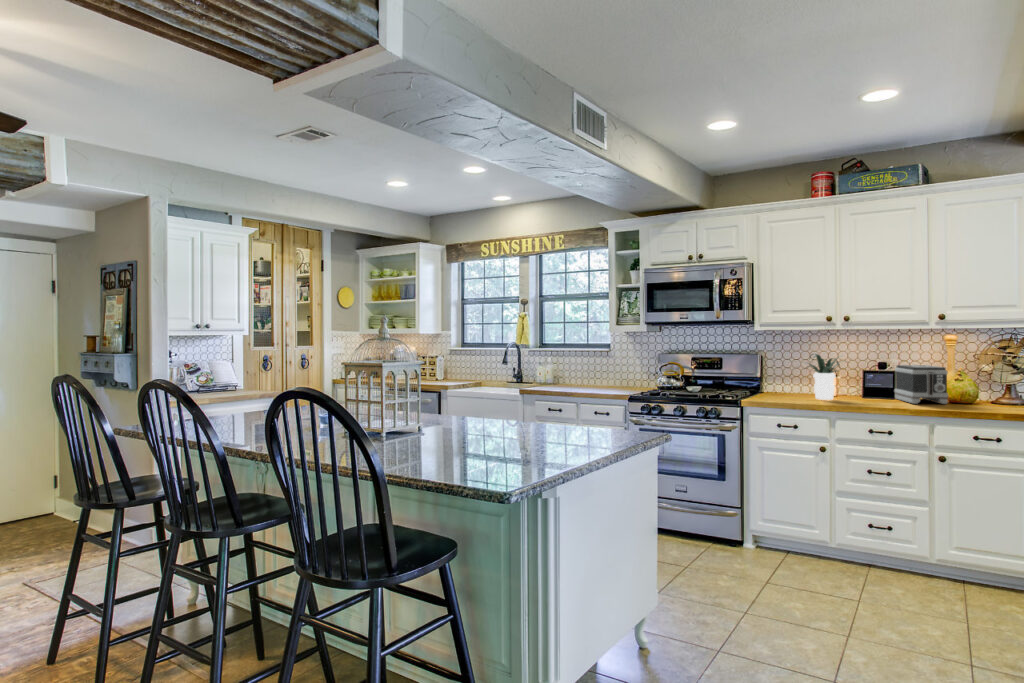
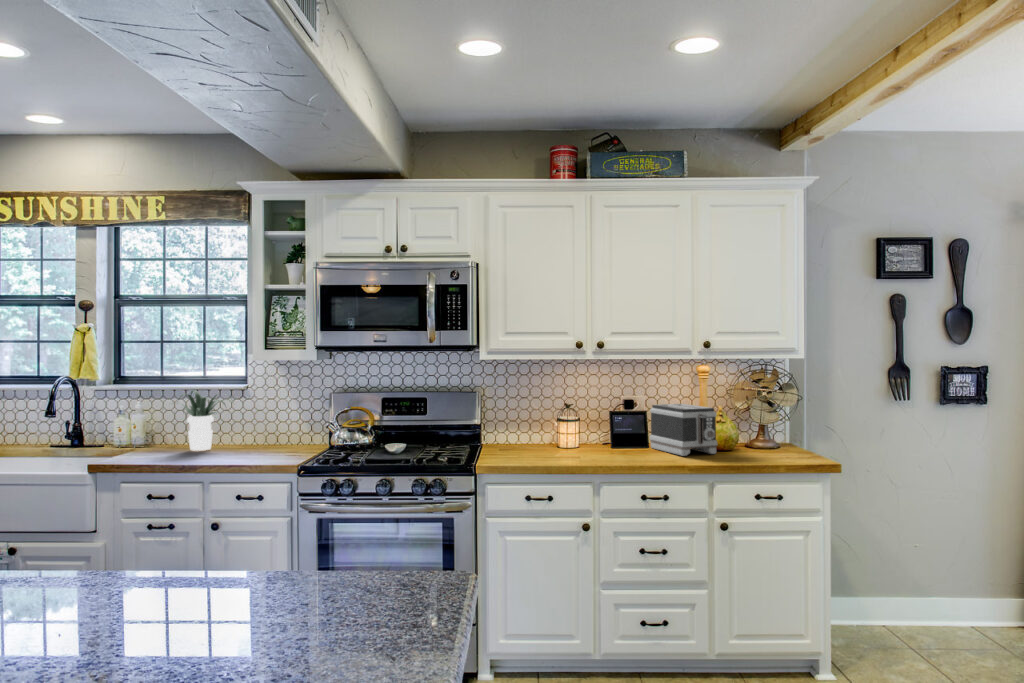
potted plant: present [806,354,840,400] -> present [180,391,225,451]

